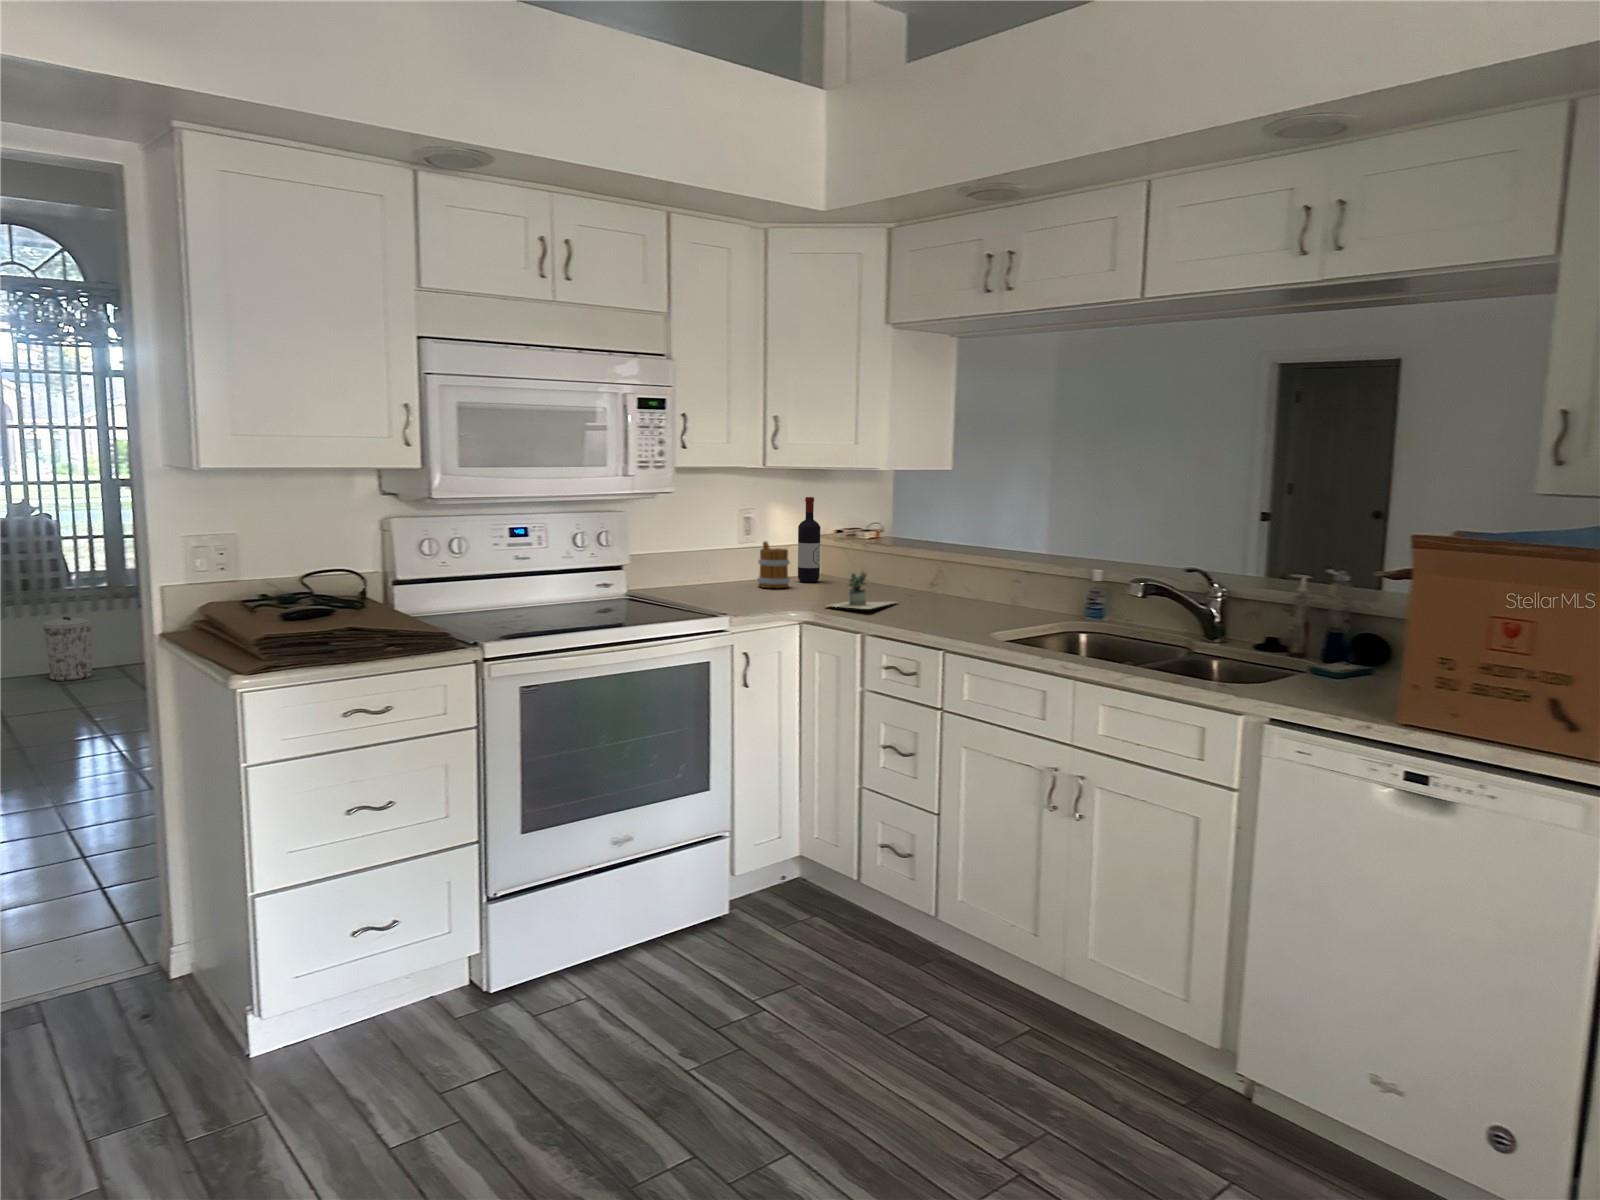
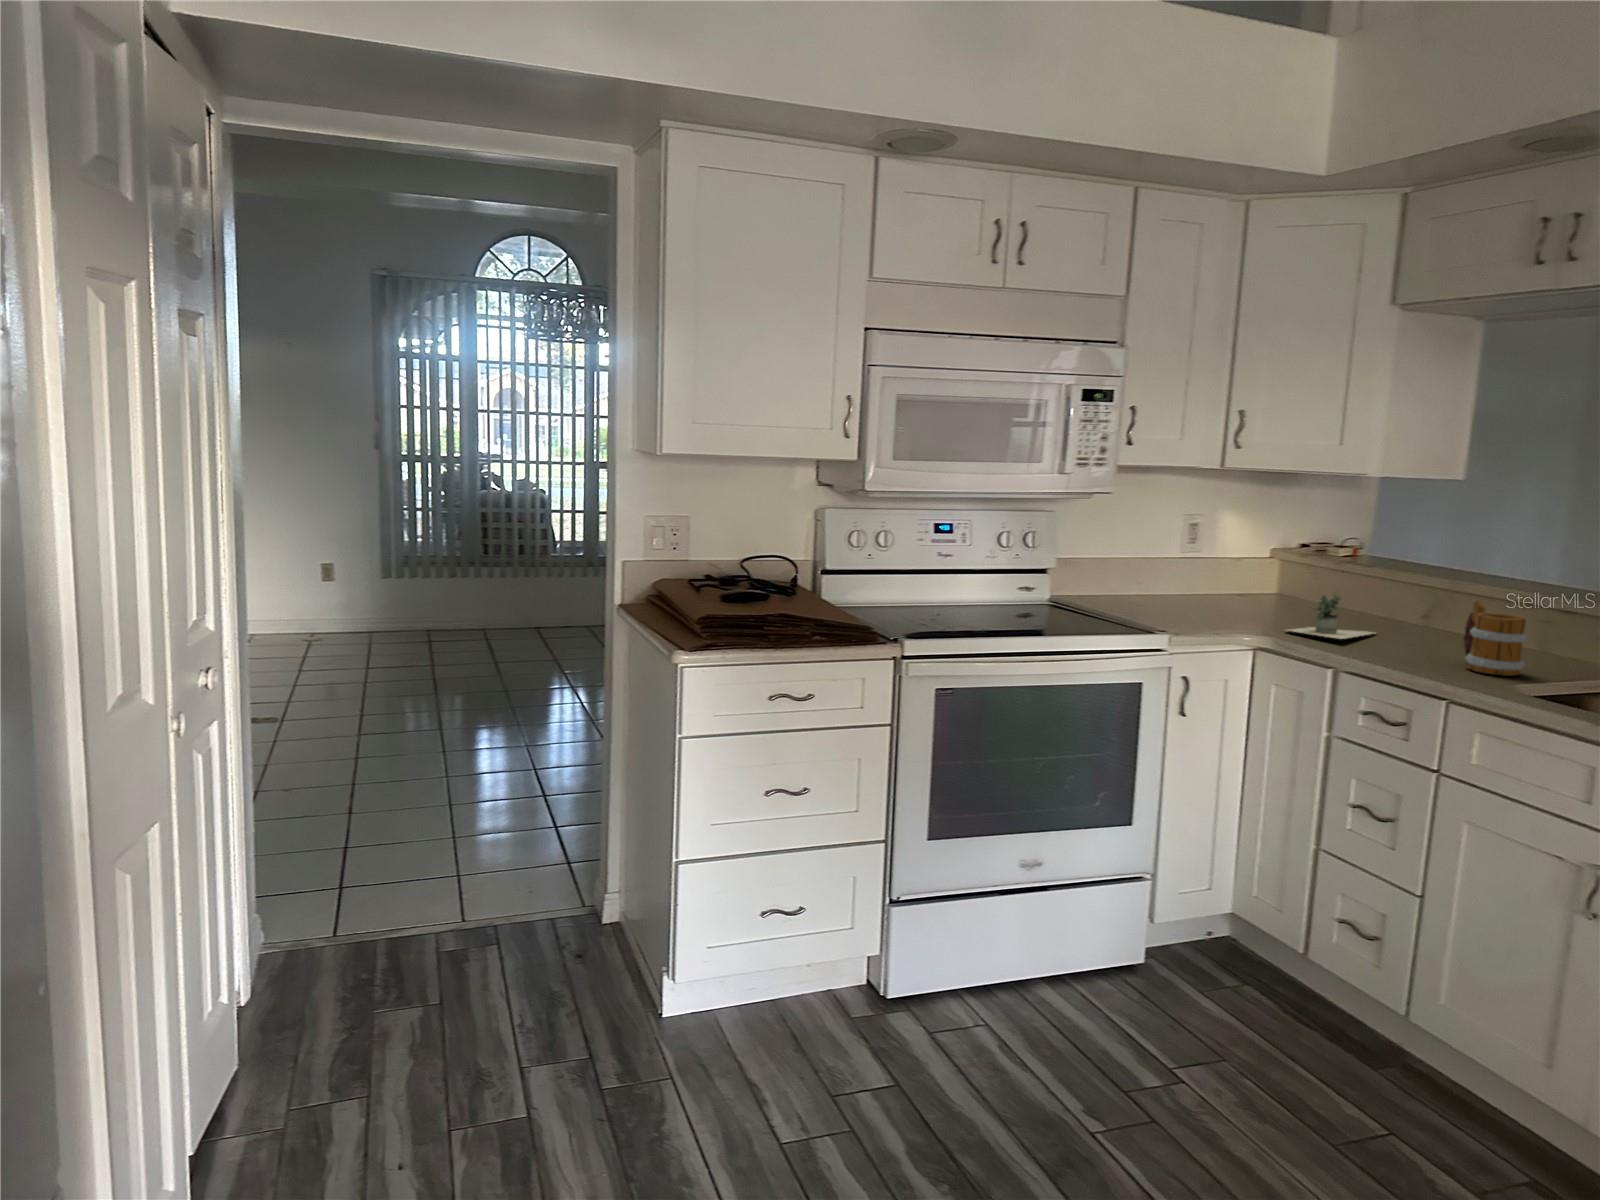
wine bottle: present [798,497,821,582] -> none [1246,504,1279,600]
mug: present [757,541,790,588] -> present [1463,601,1527,676]
trash can: present [42,617,92,681] -> none [532,578,569,633]

